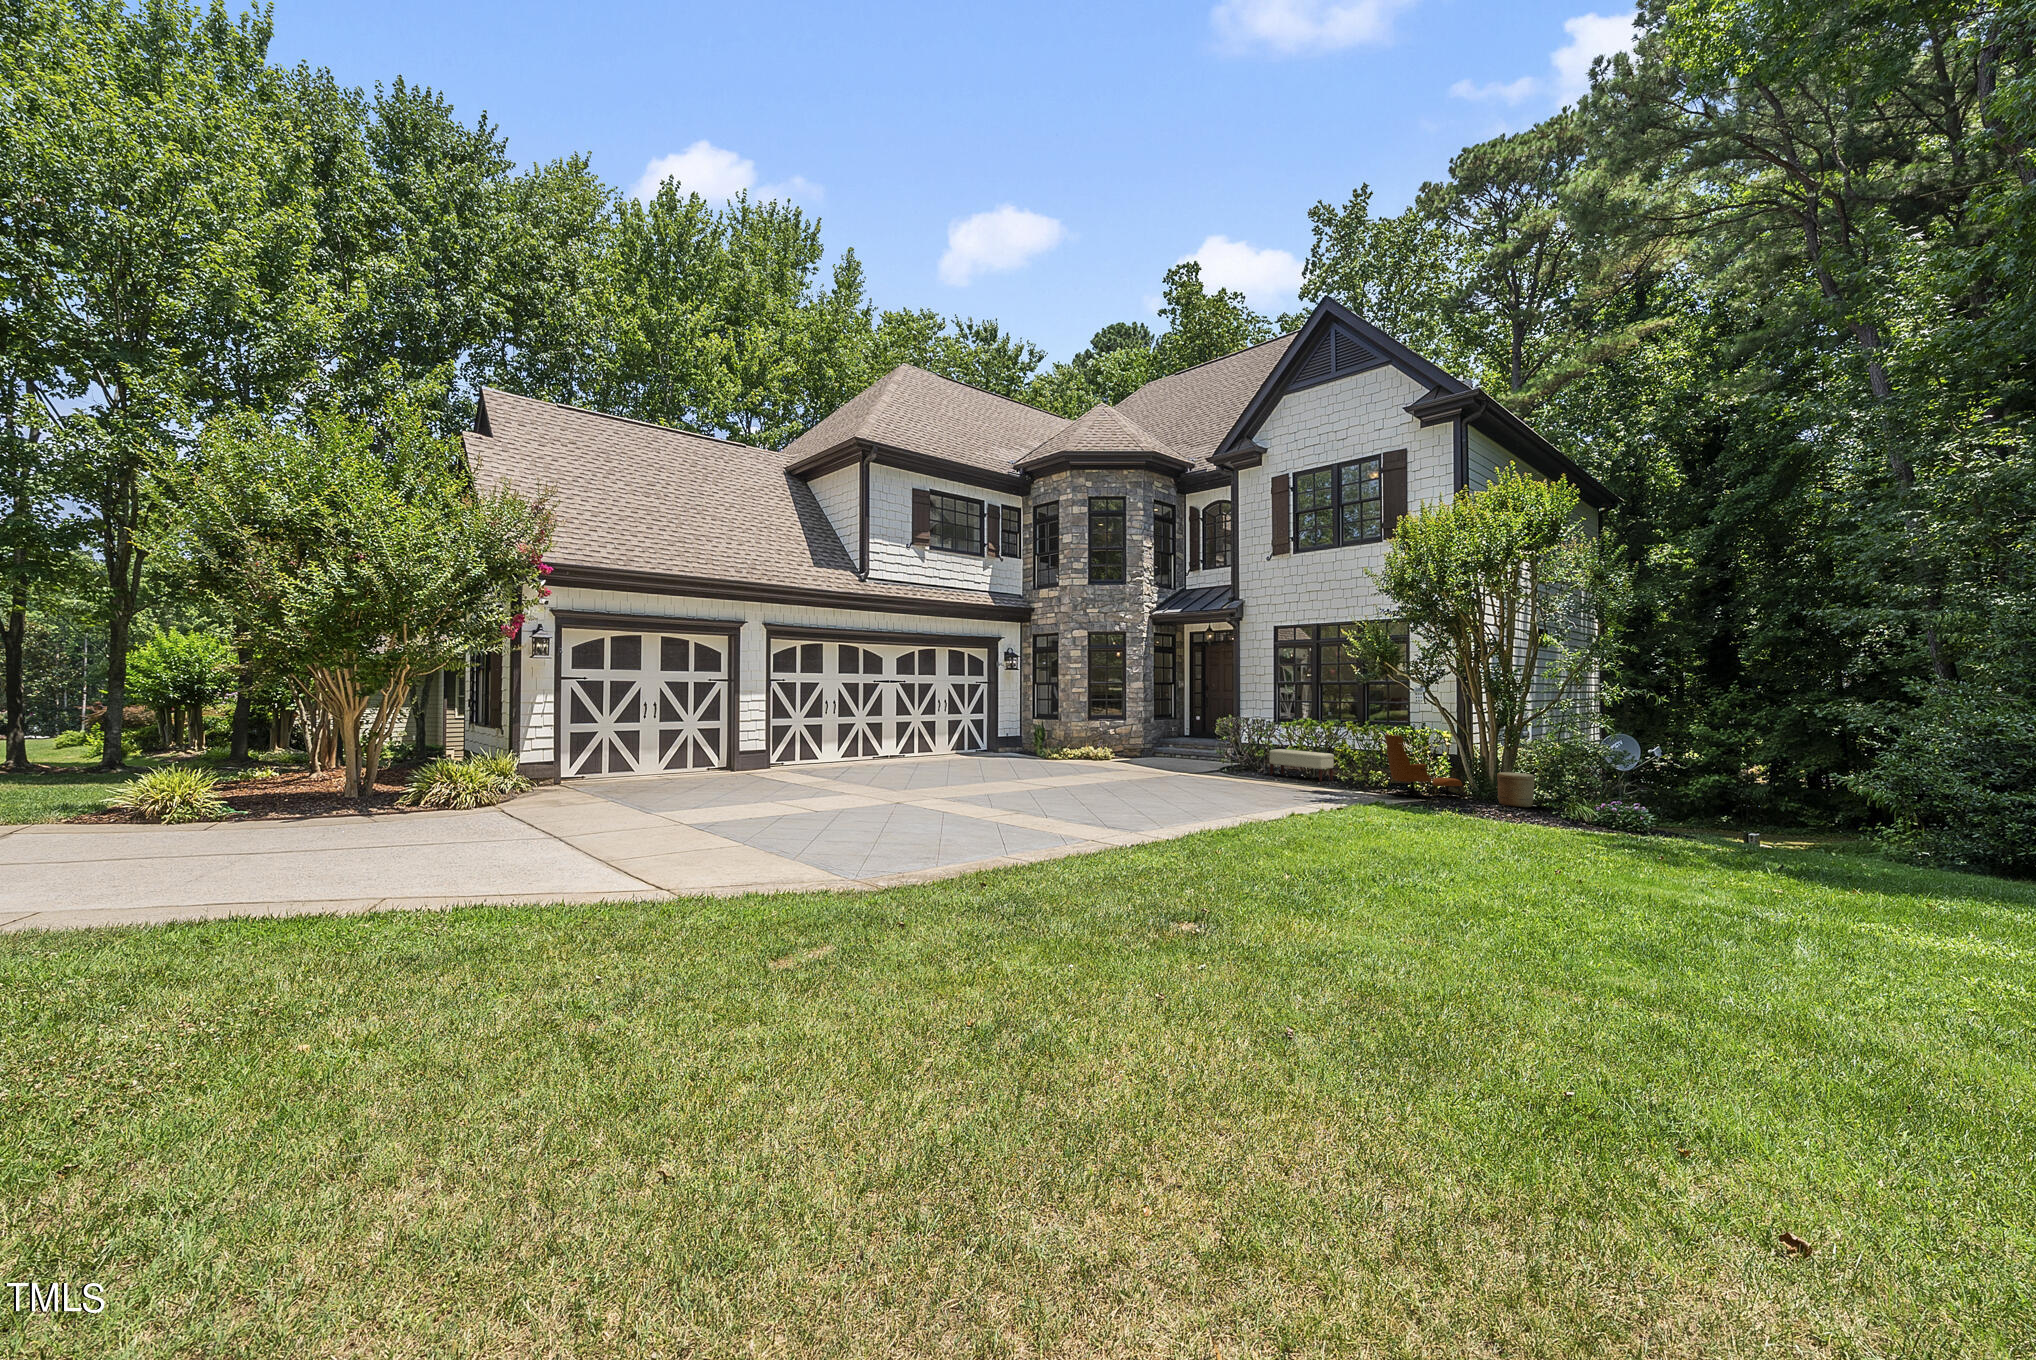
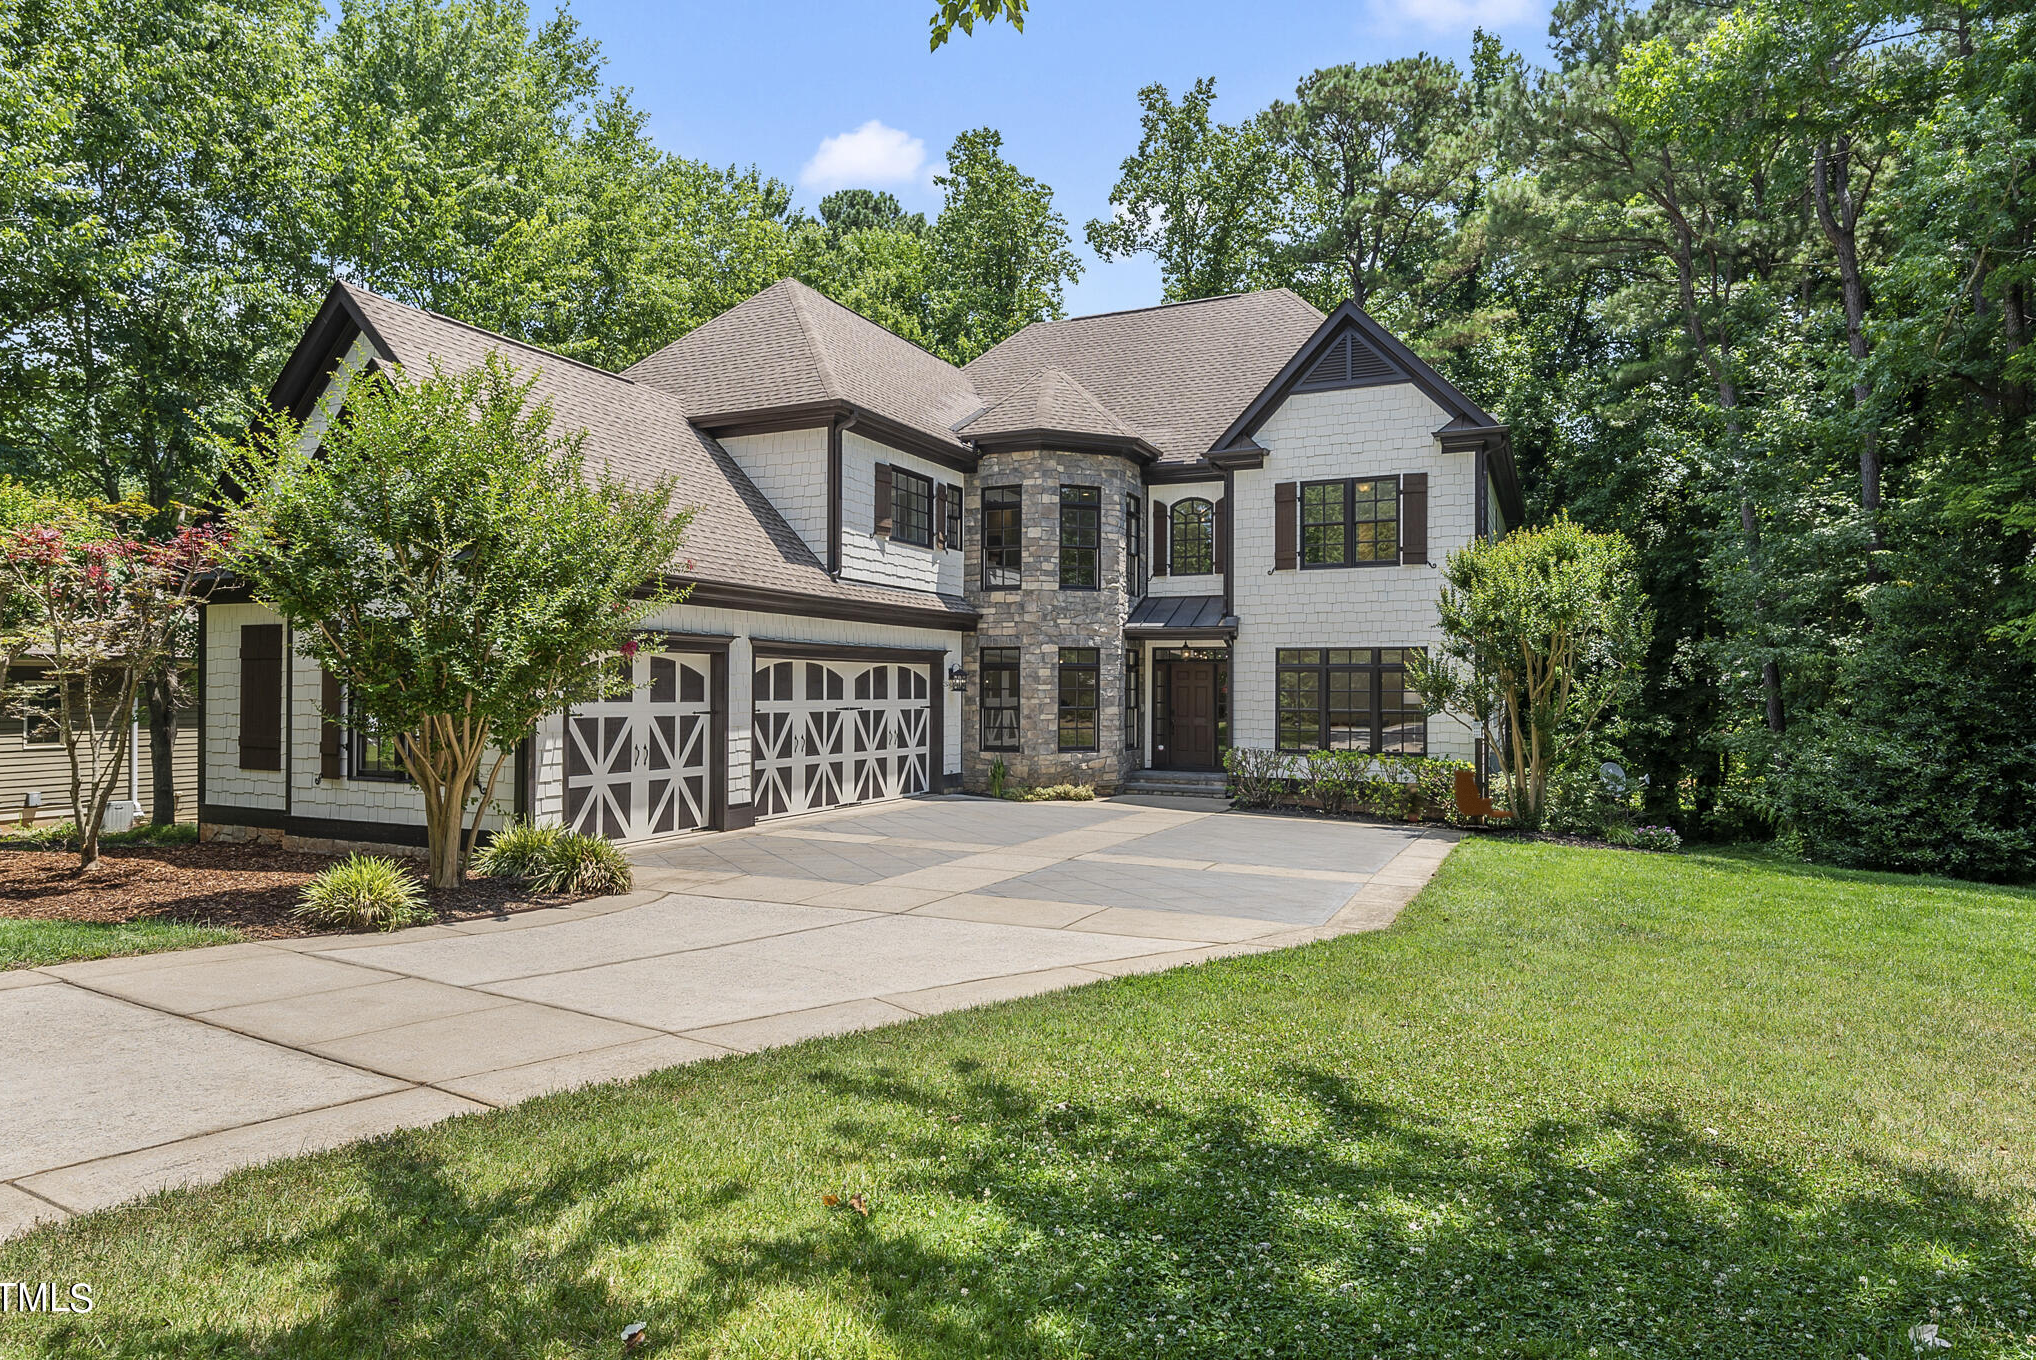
bench: present [1269,749,1334,782] -> none [1303,783,1371,817]
decorative plant: none [1350,749,1379,787] -> present [1404,783,1424,821]
woven basket: present [1497,772,1535,807] -> none [1553,804,1586,836]

